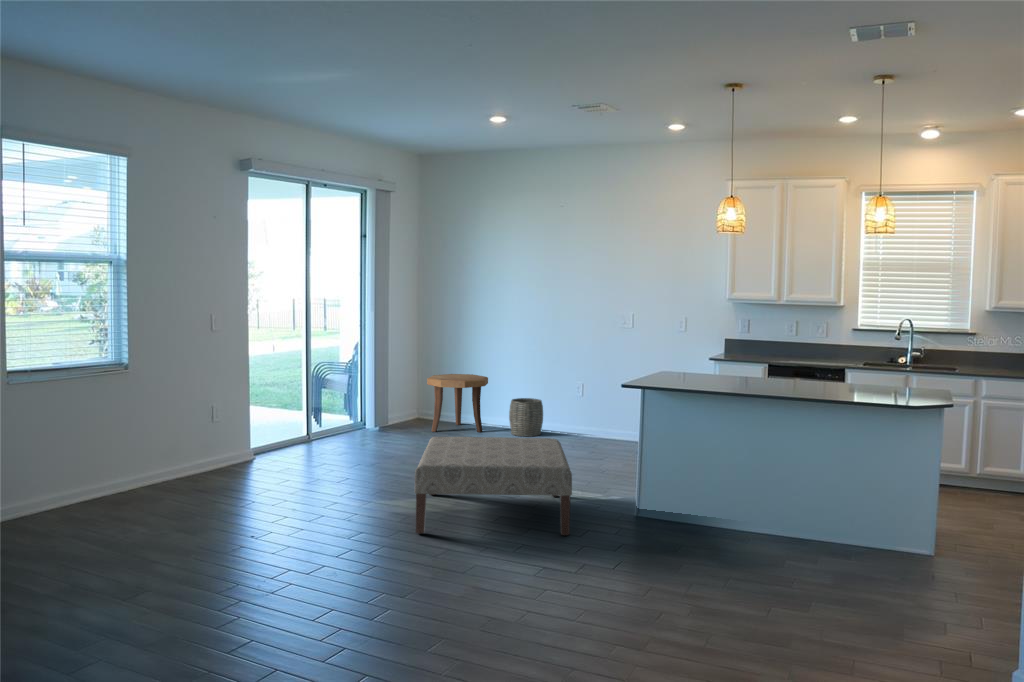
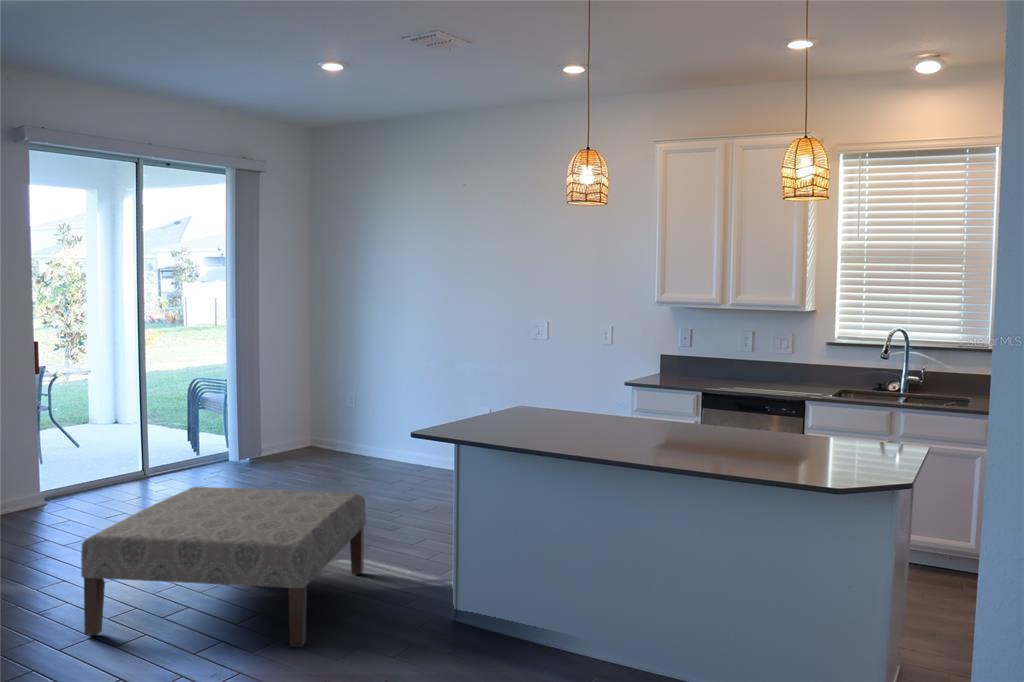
side table: present [427,374,488,432] -> none [304,396,383,471]
woven basket: present [509,398,543,437] -> none [401,429,444,478]

